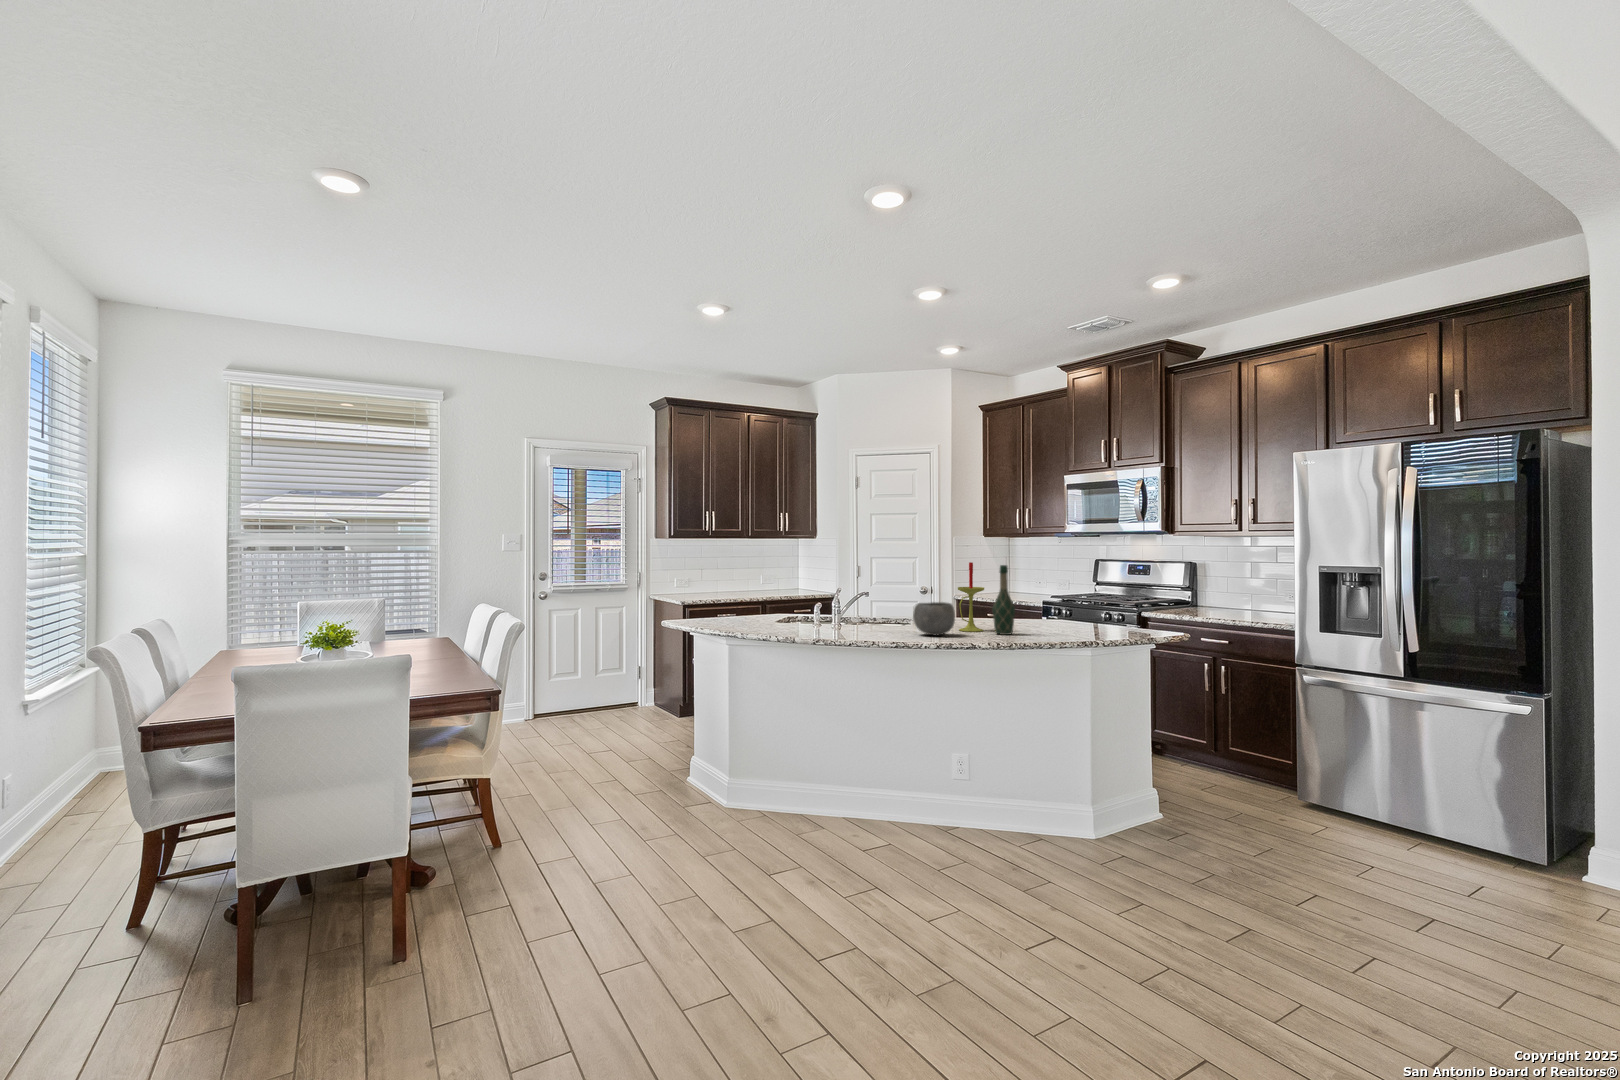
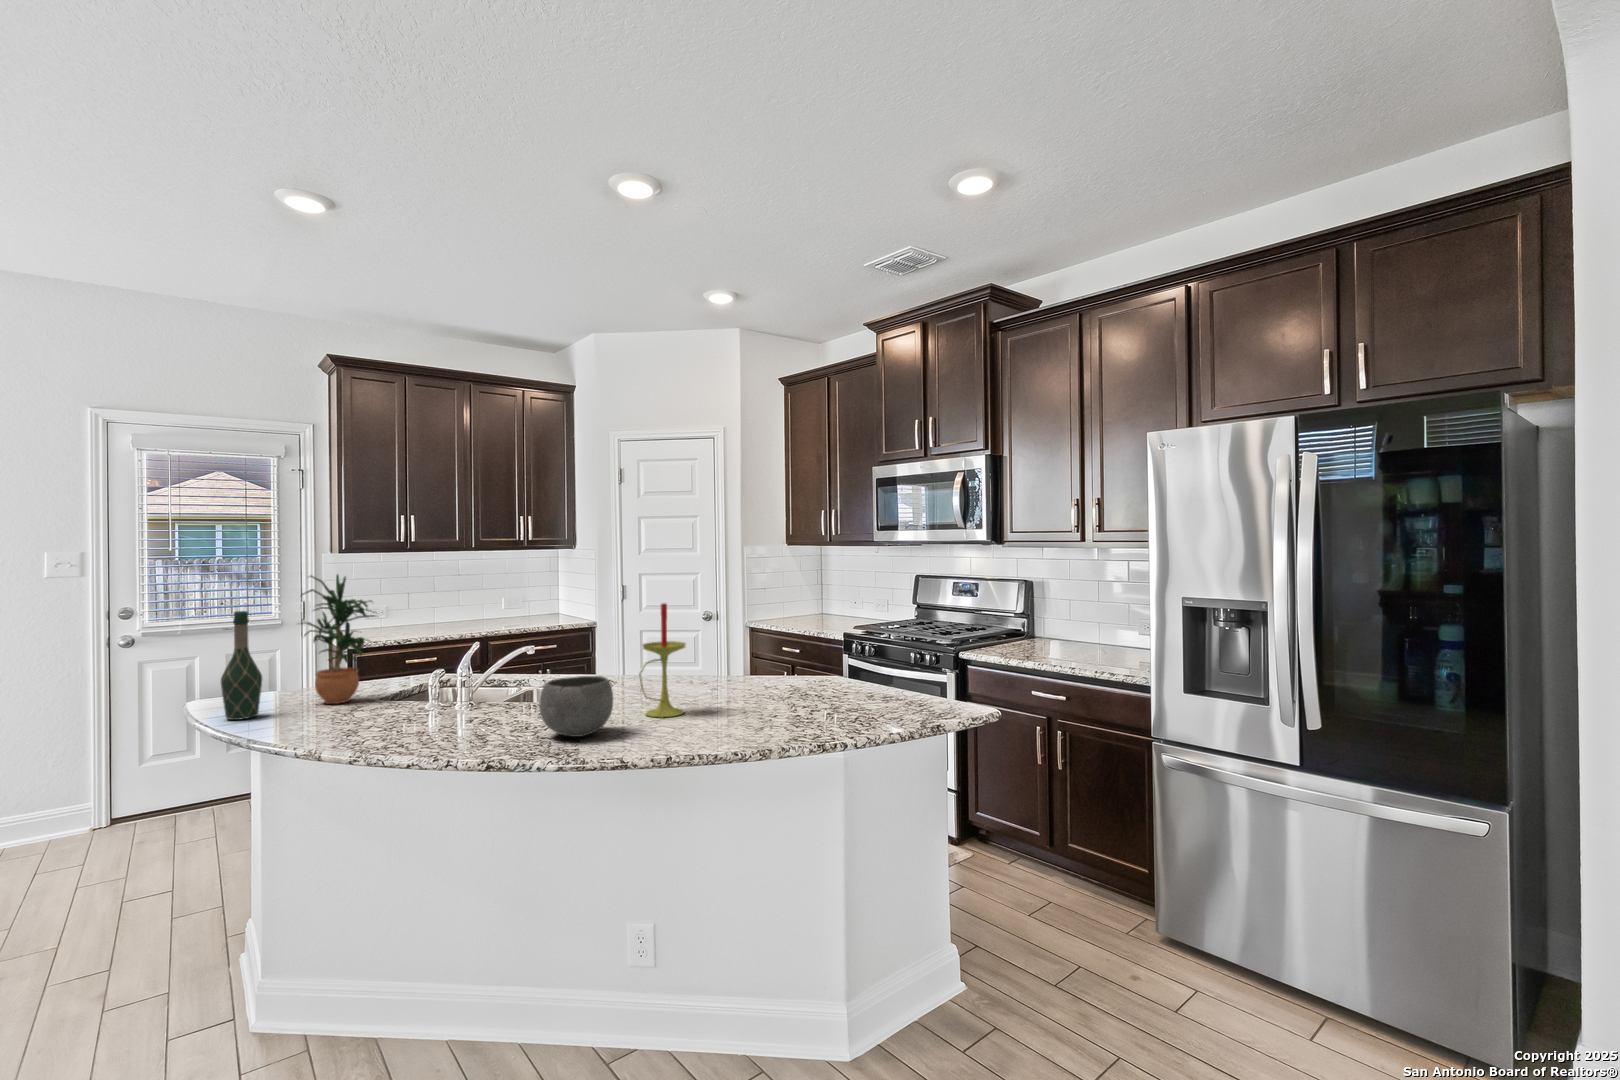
potted plant: none [733,544,780,624] -> present [301,575,375,704]
wine bottle: present [993,565,1015,635] -> present [221,611,262,720]

